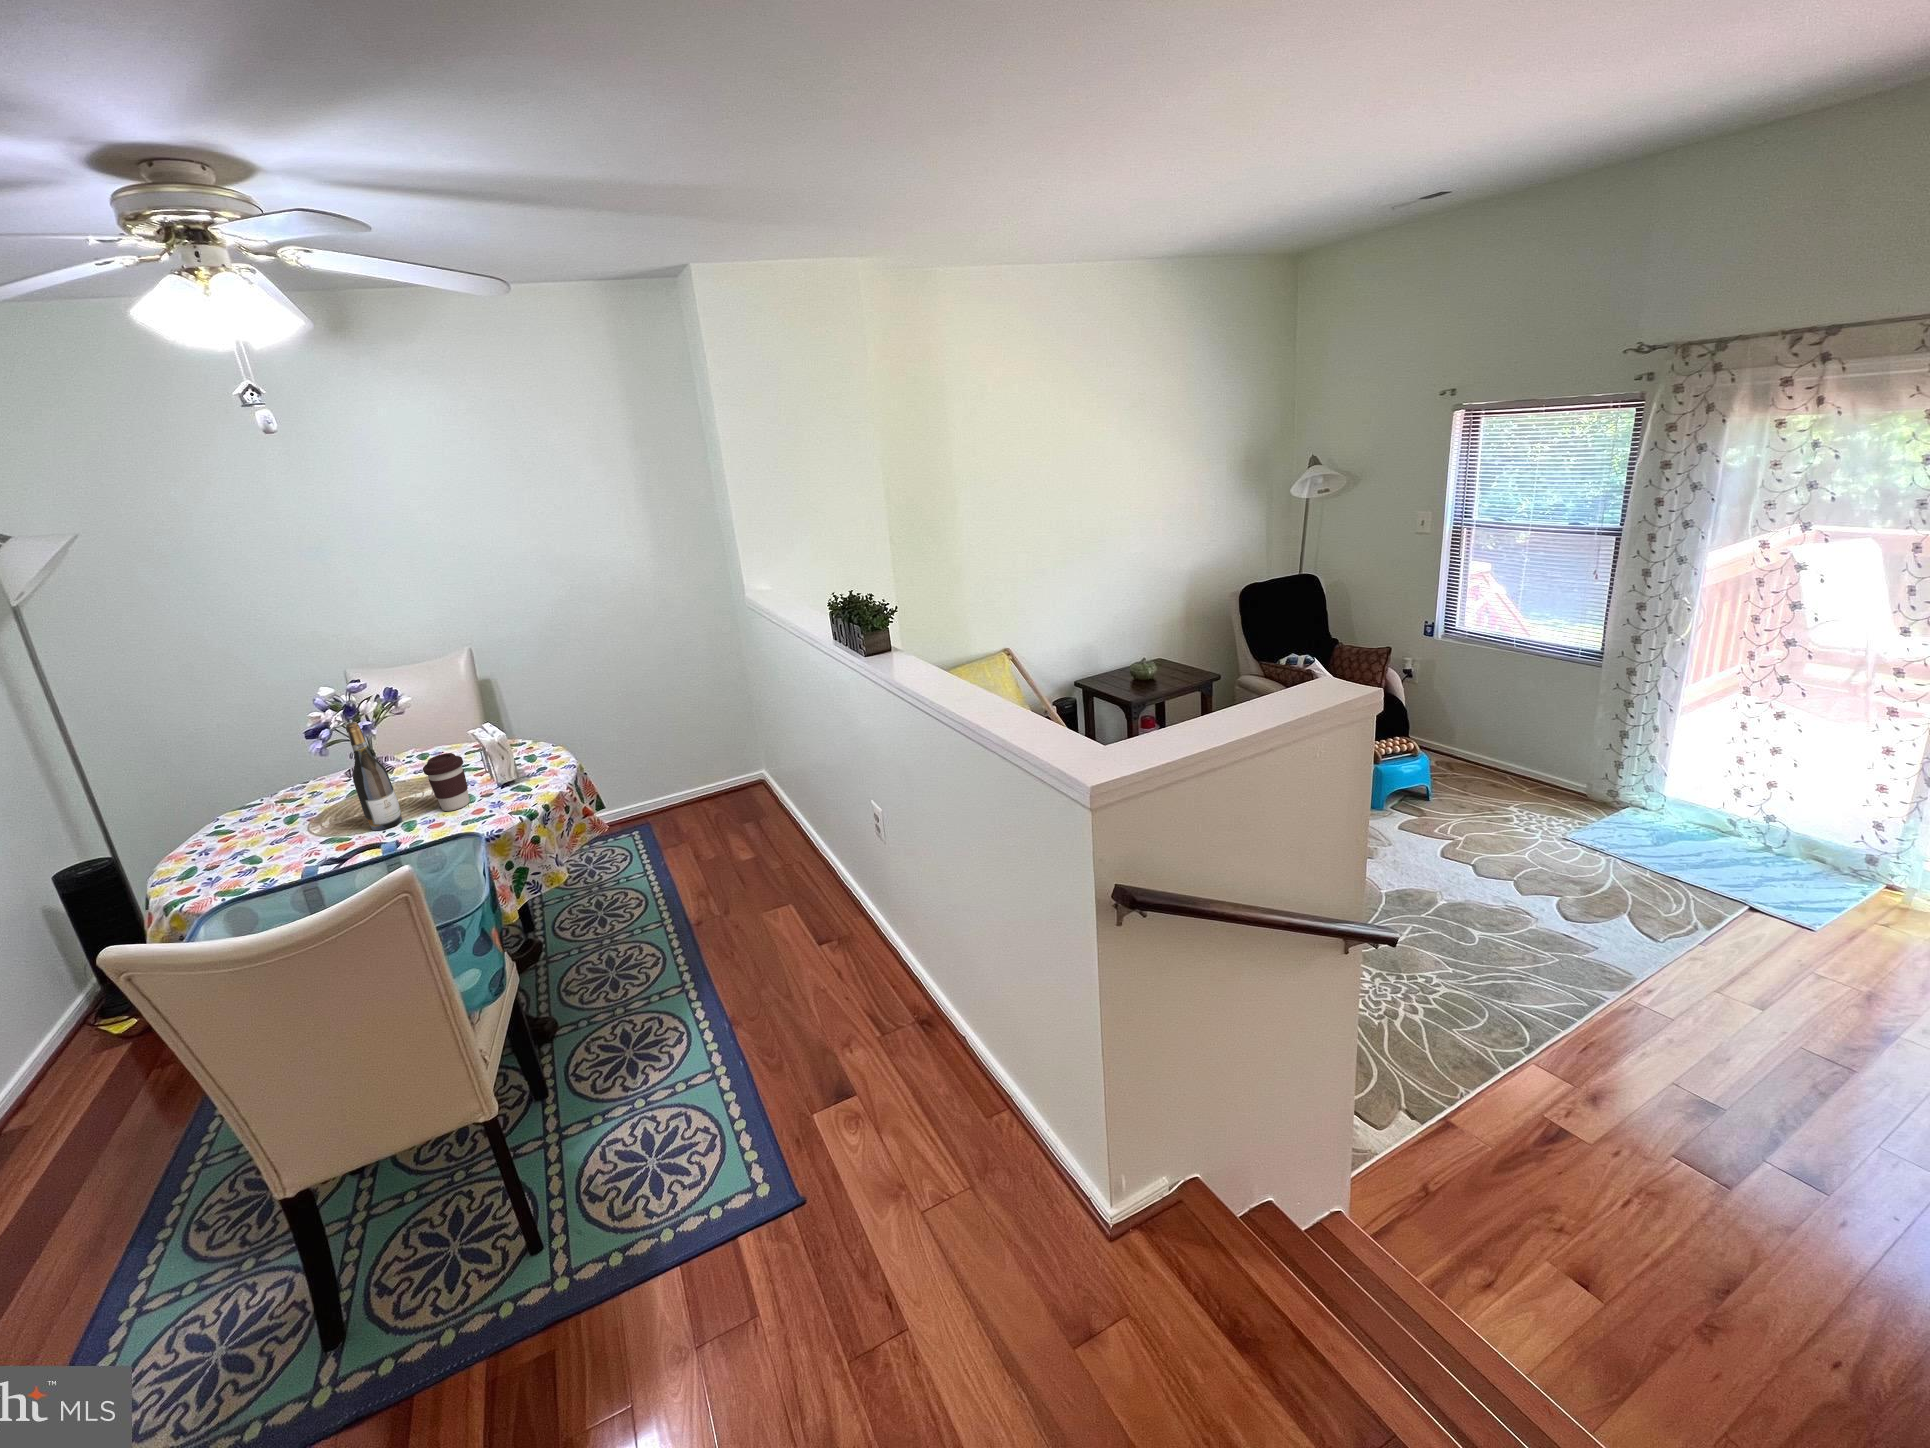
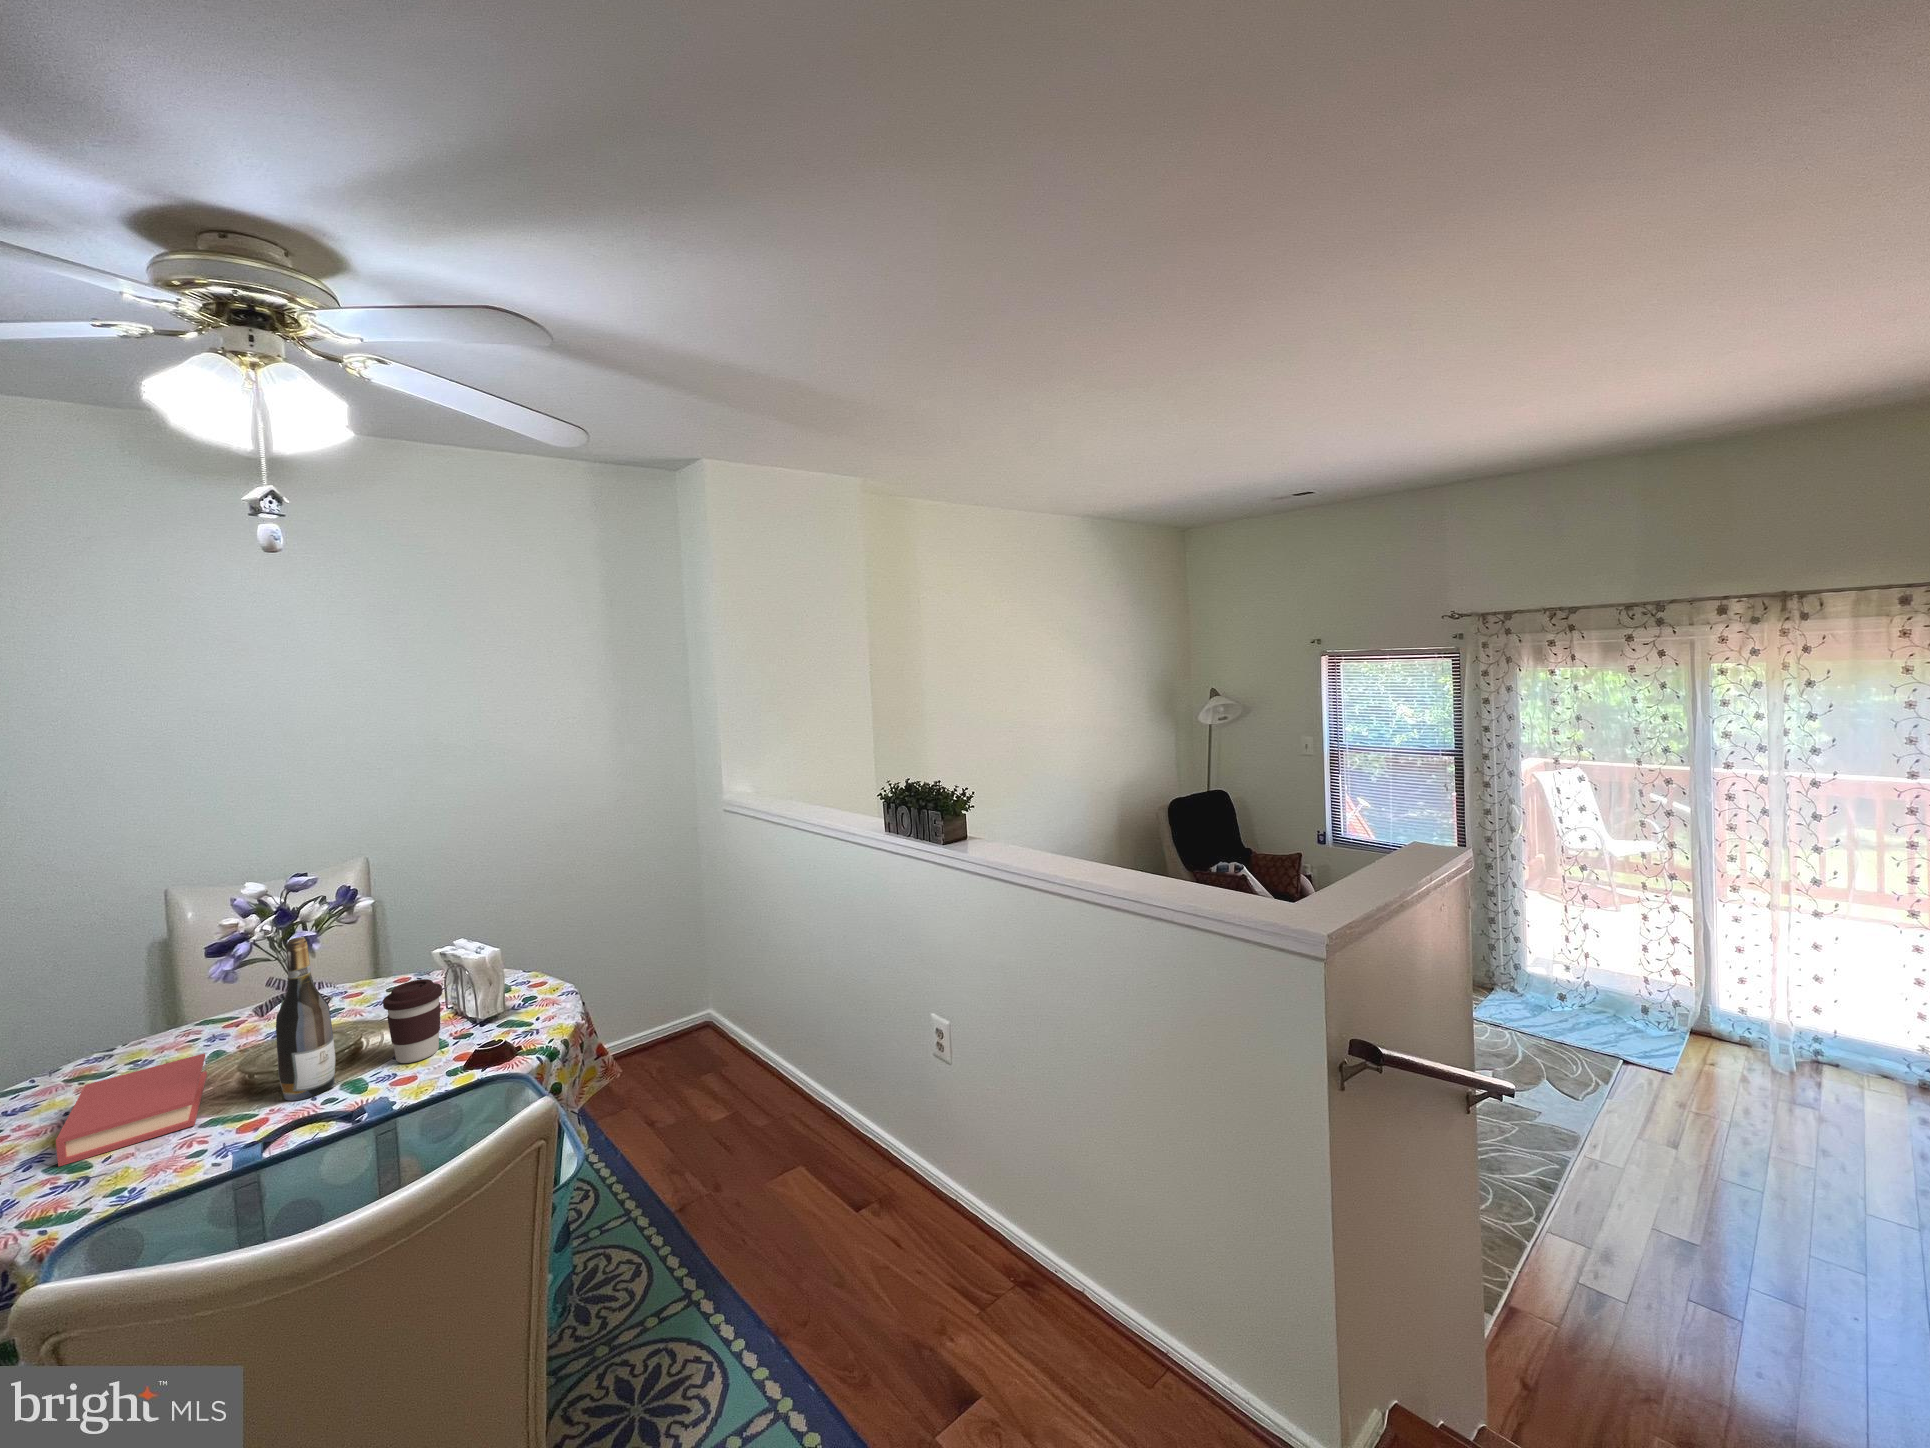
book: none [243,791,342,858] -> present [56,1053,207,1166]

